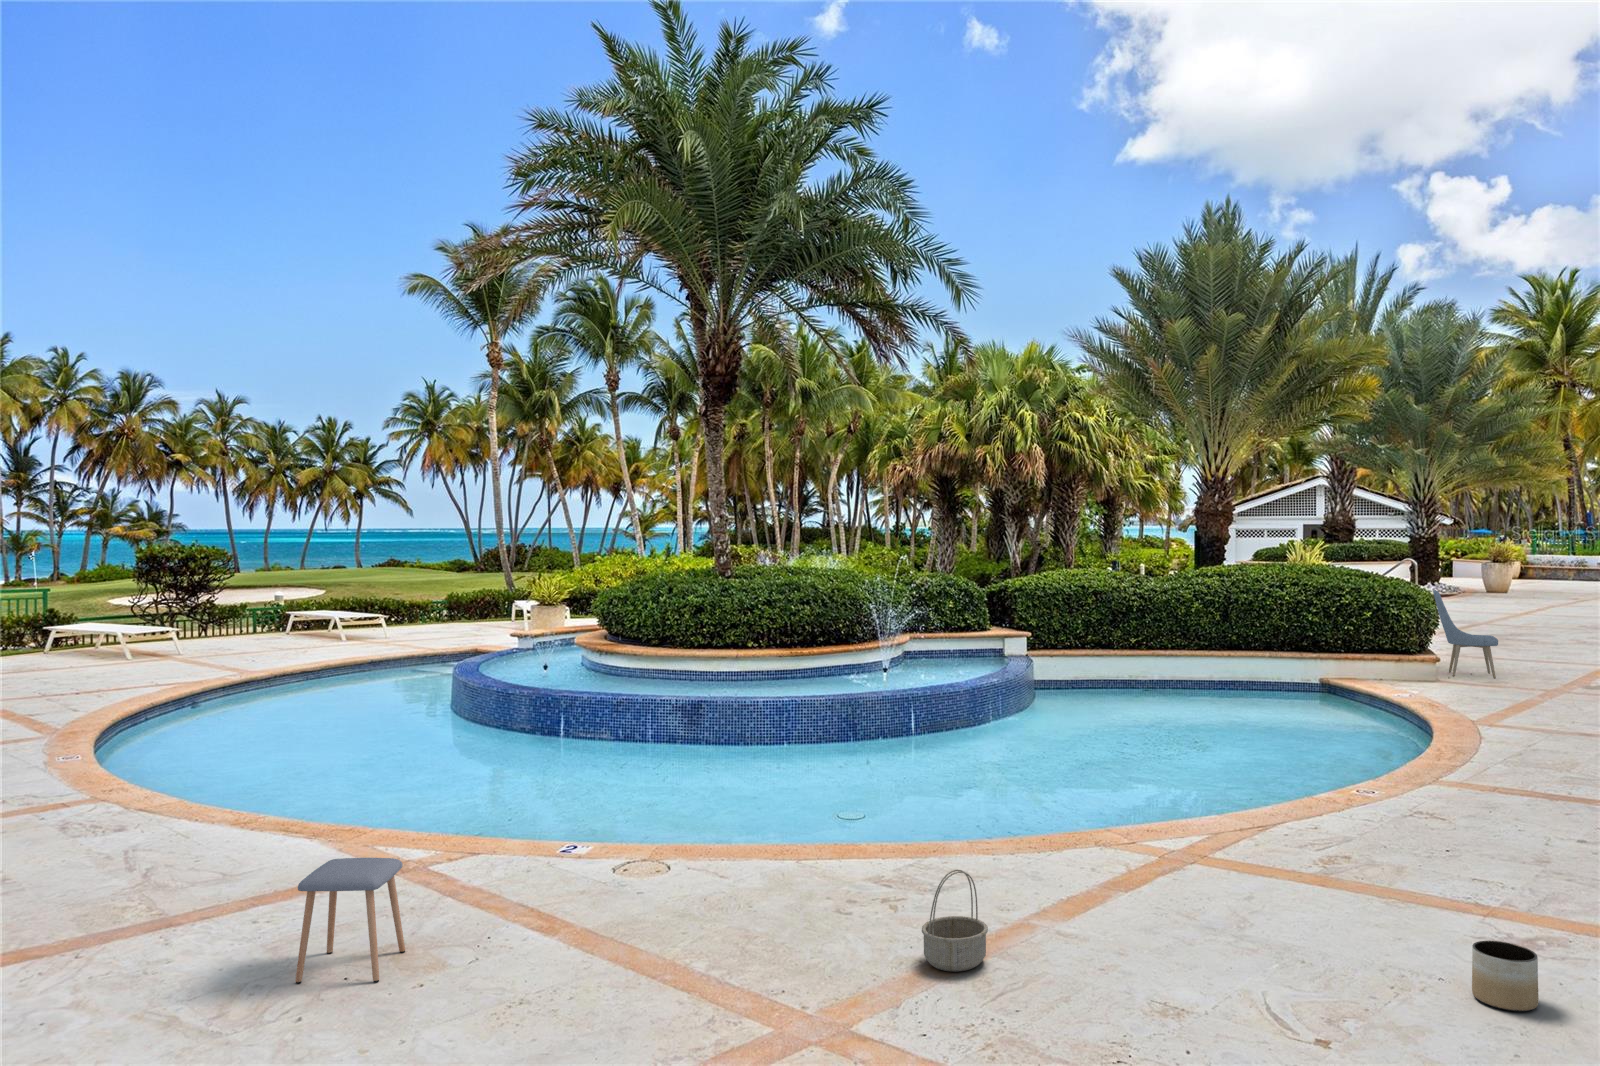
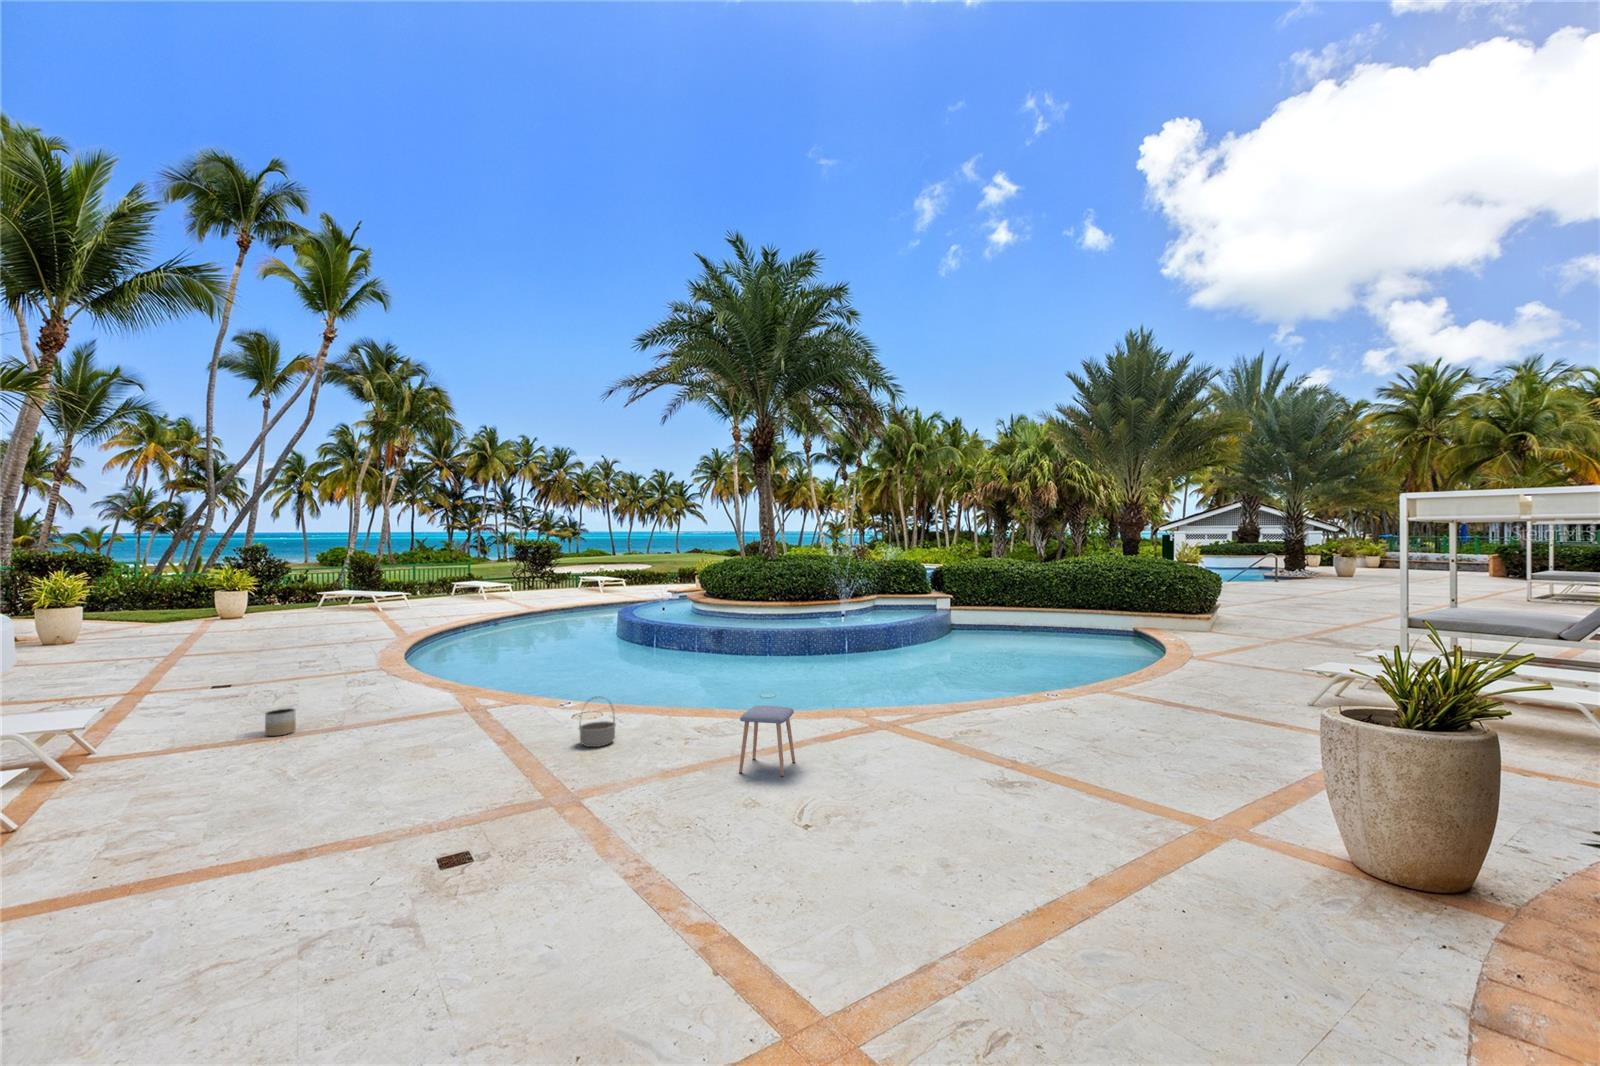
chair: present [1433,590,1498,679] -> none [1211,571,1257,632]
stool: present [295,858,405,984] -> present [739,706,795,777]
planter: present [1472,941,1539,1012] -> present [265,708,296,736]

